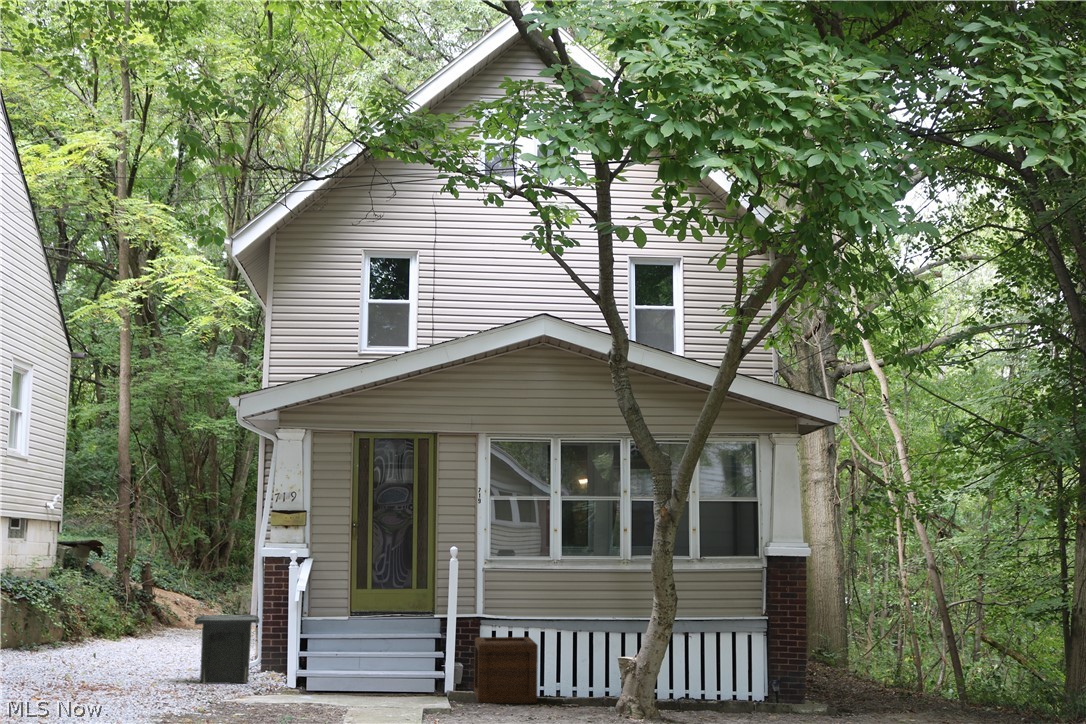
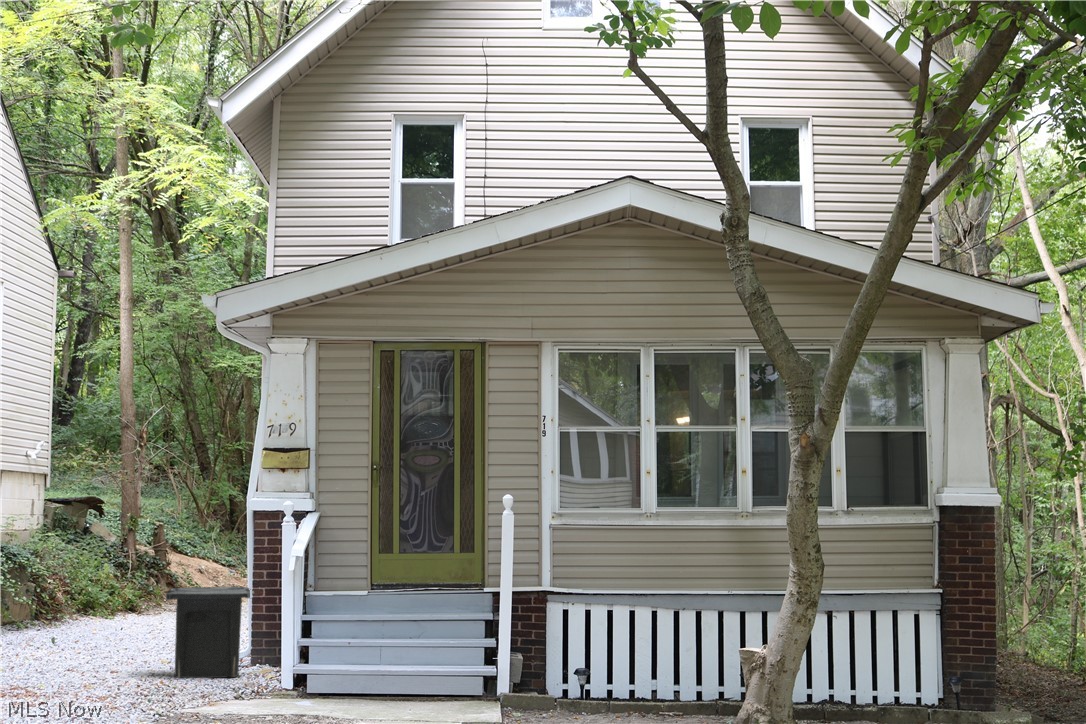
wooden crate: present [474,637,538,704] -> none [538,618,625,712]

